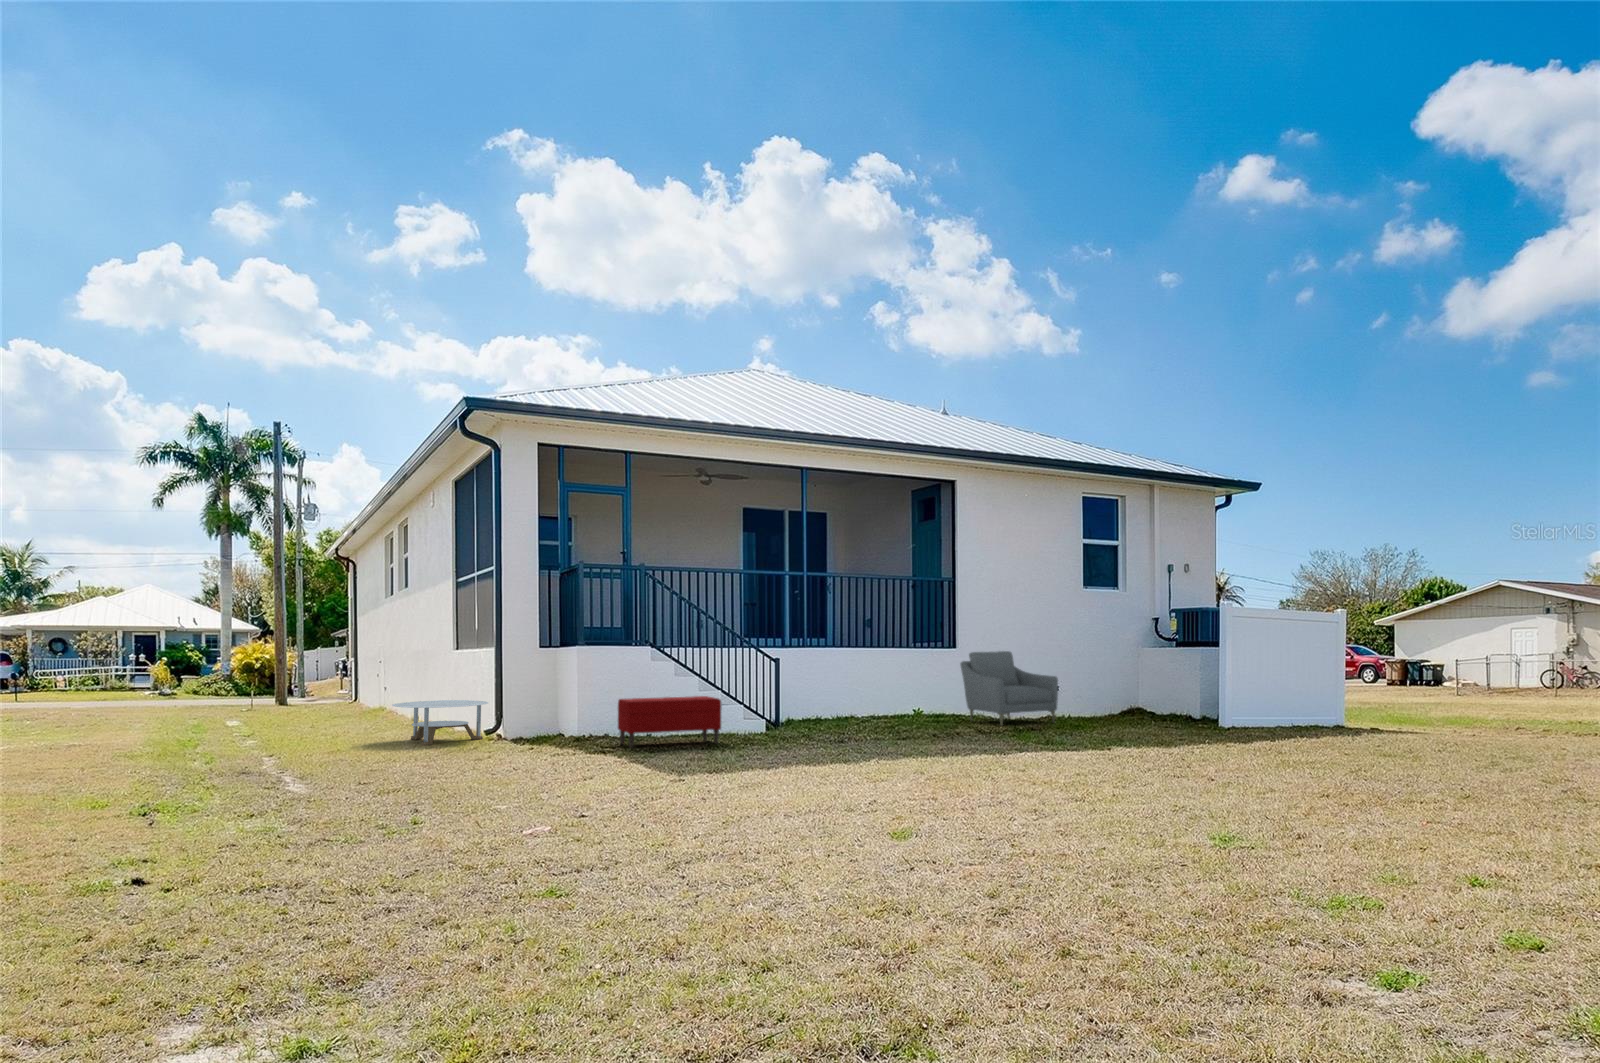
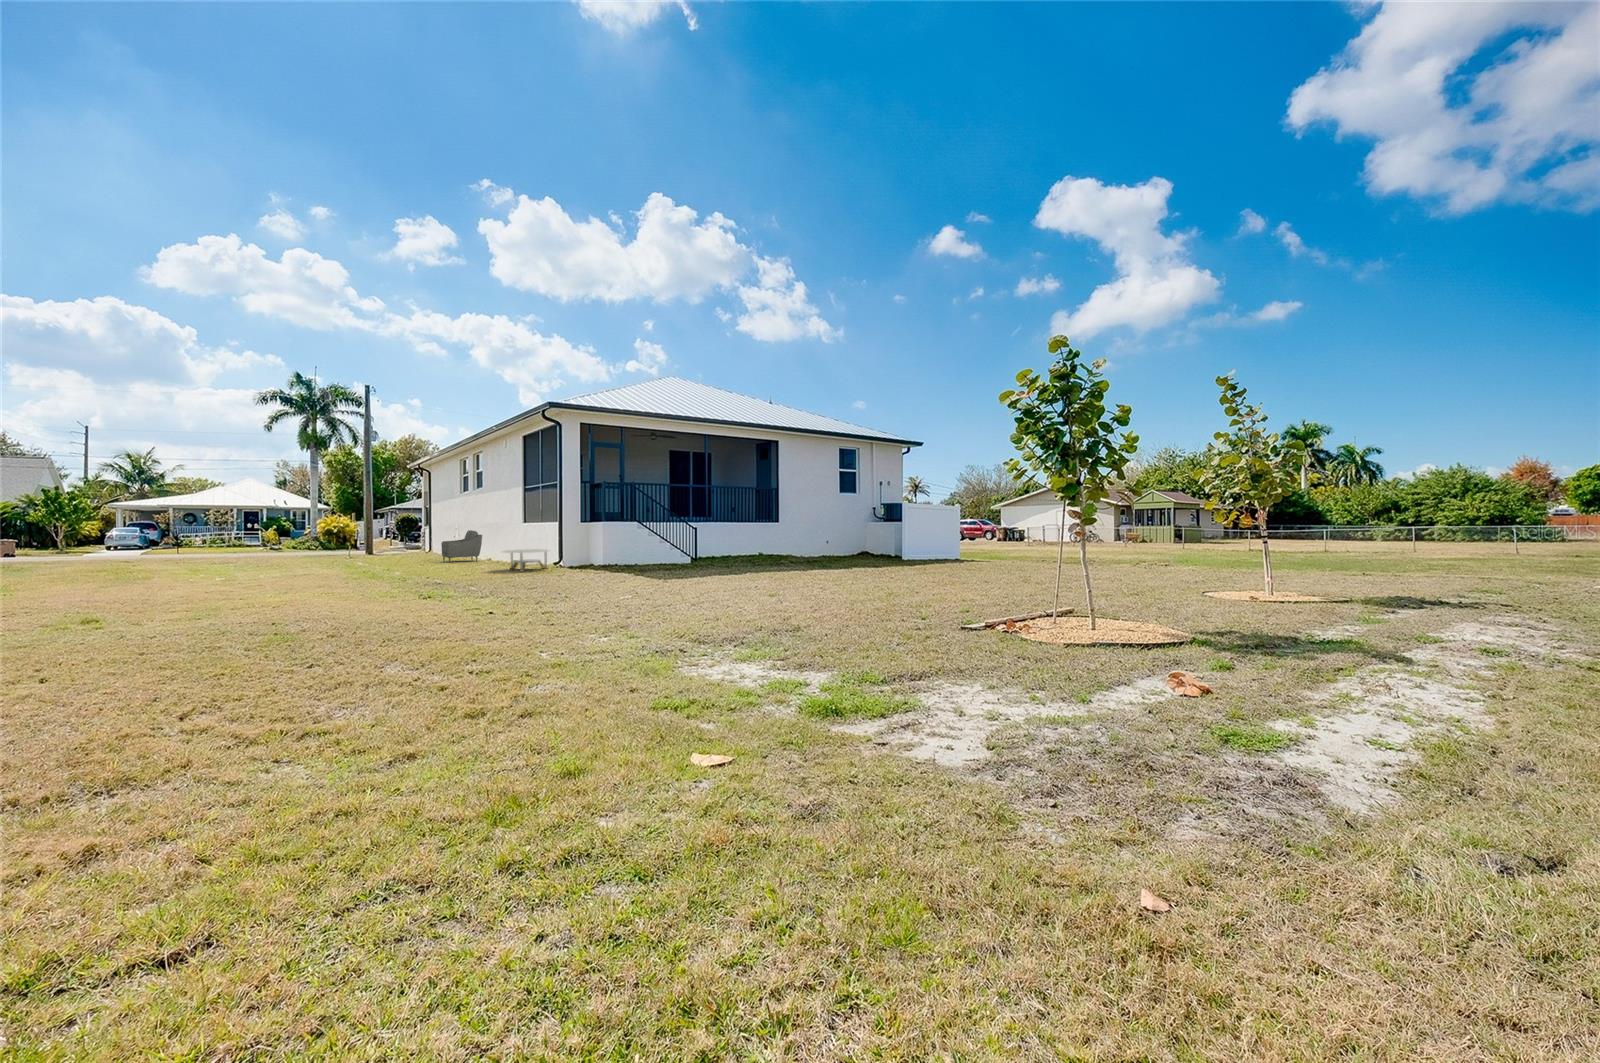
chair: present [960,651,1058,726] -> present [441,530,482,563]
bench: present [618,696,721,748] -> none [620,546,672,571]

